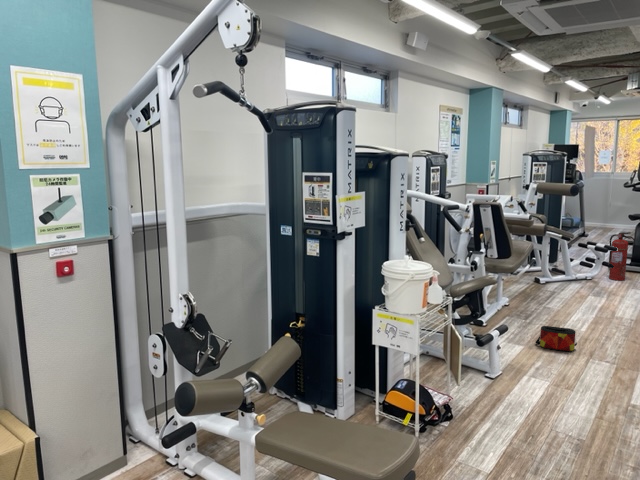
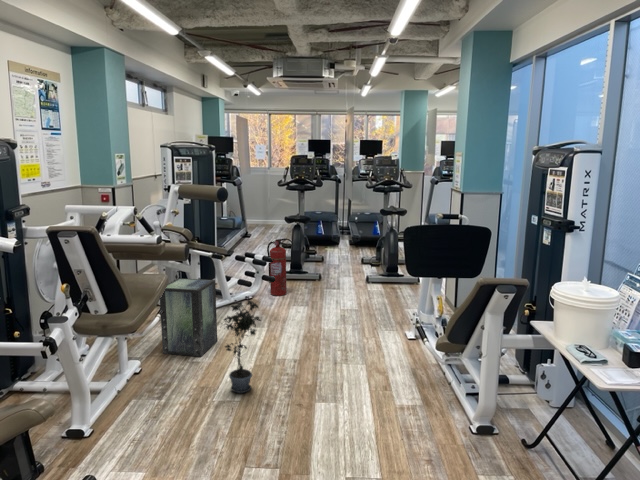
storage box: none [522,250,566,305] -> present [160,278,217,356]
potted plant: none [573,261,608,328] -> present [224,297,261,393]
bag: present [536,326,577,352] -> none [166,418,228,464]

